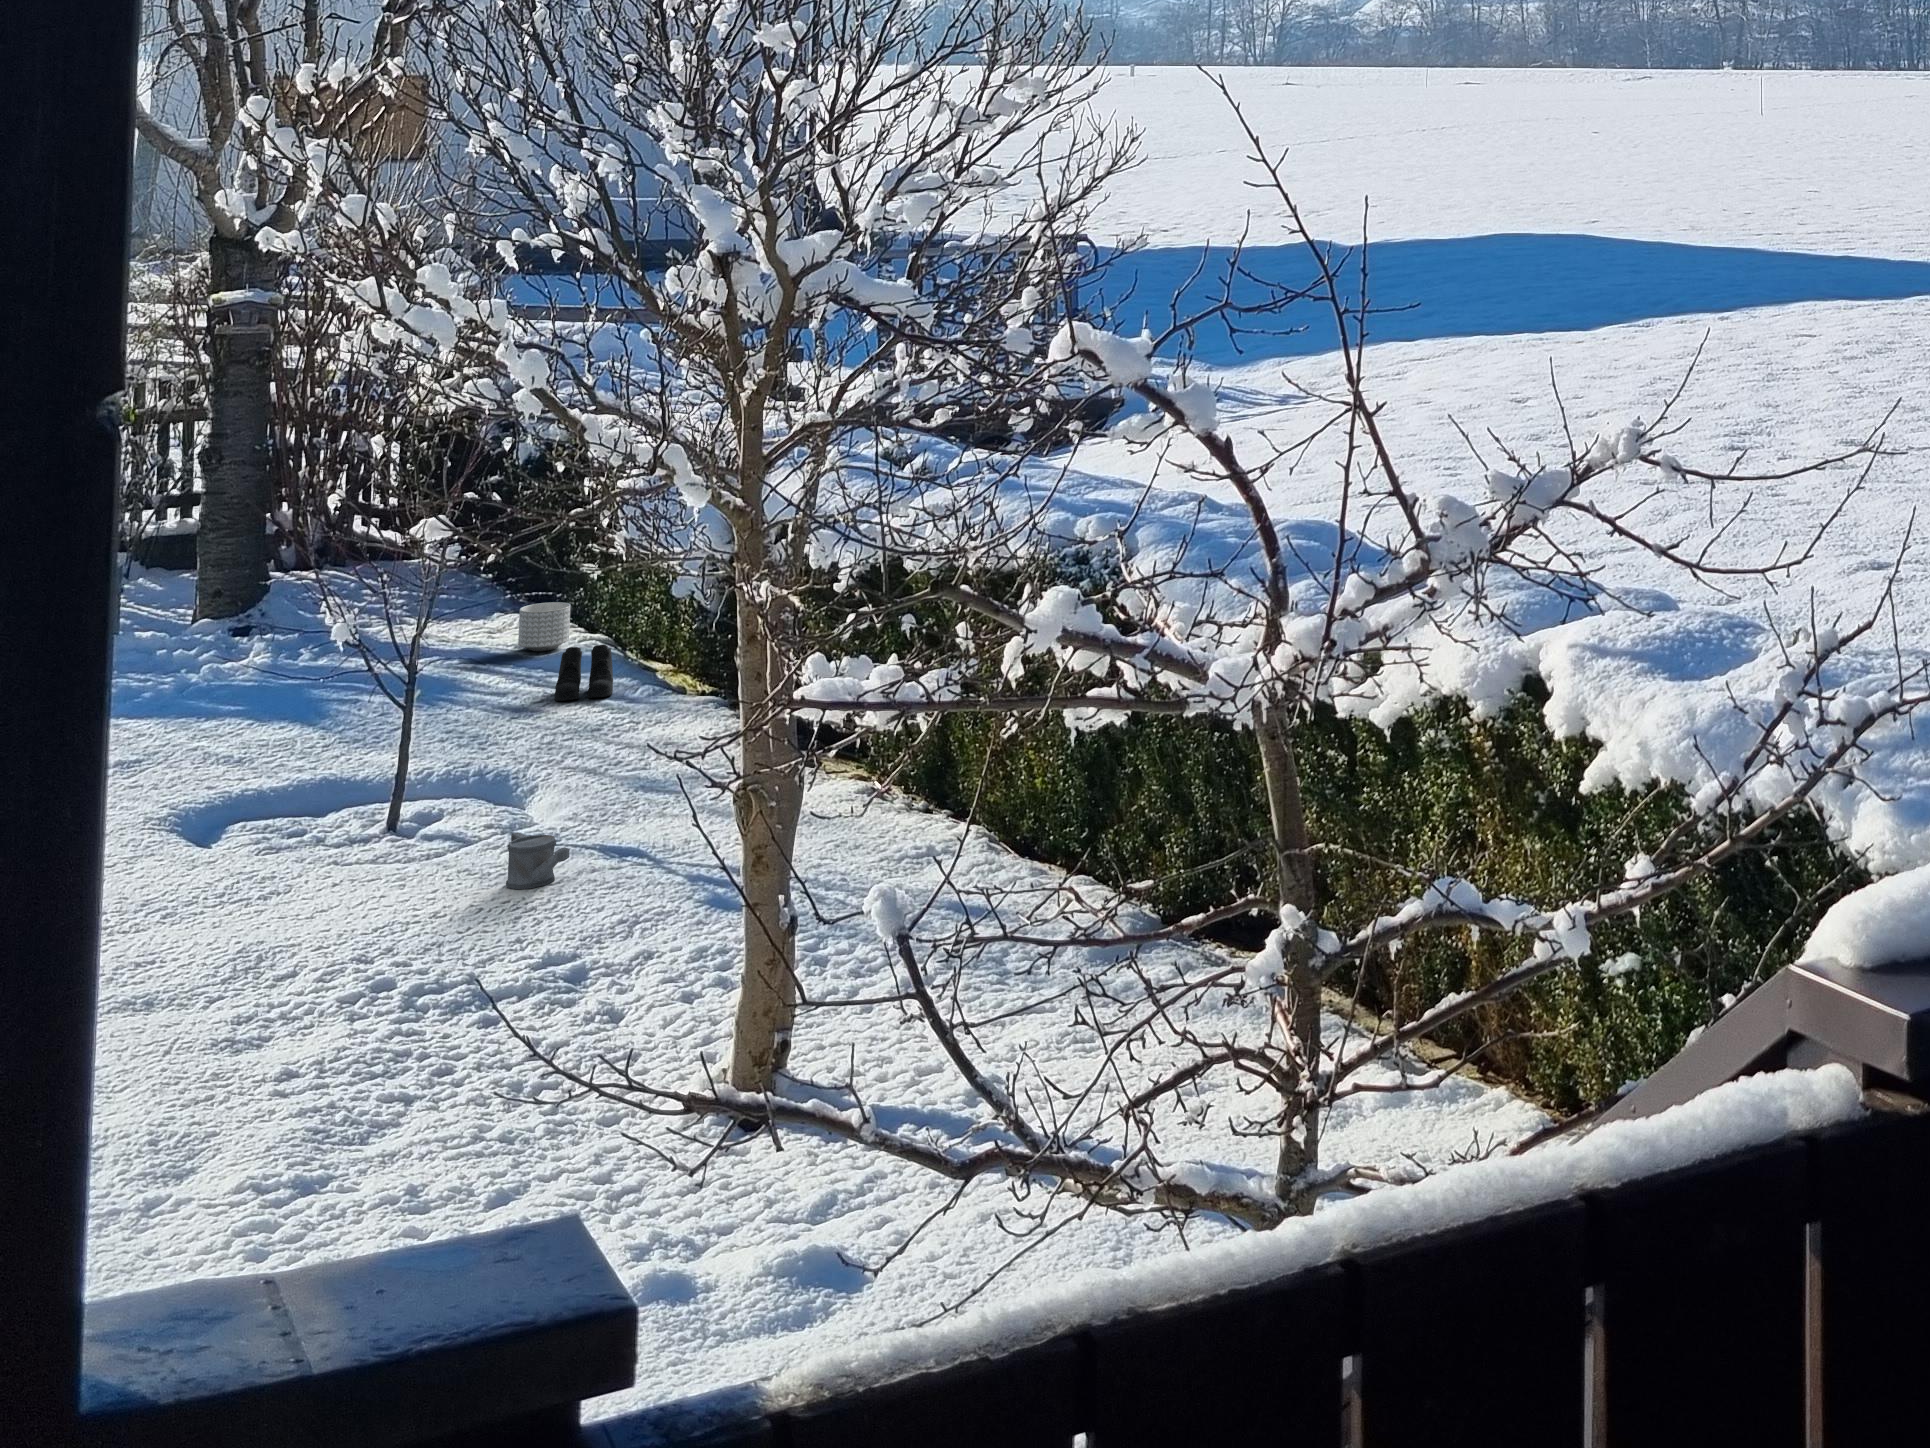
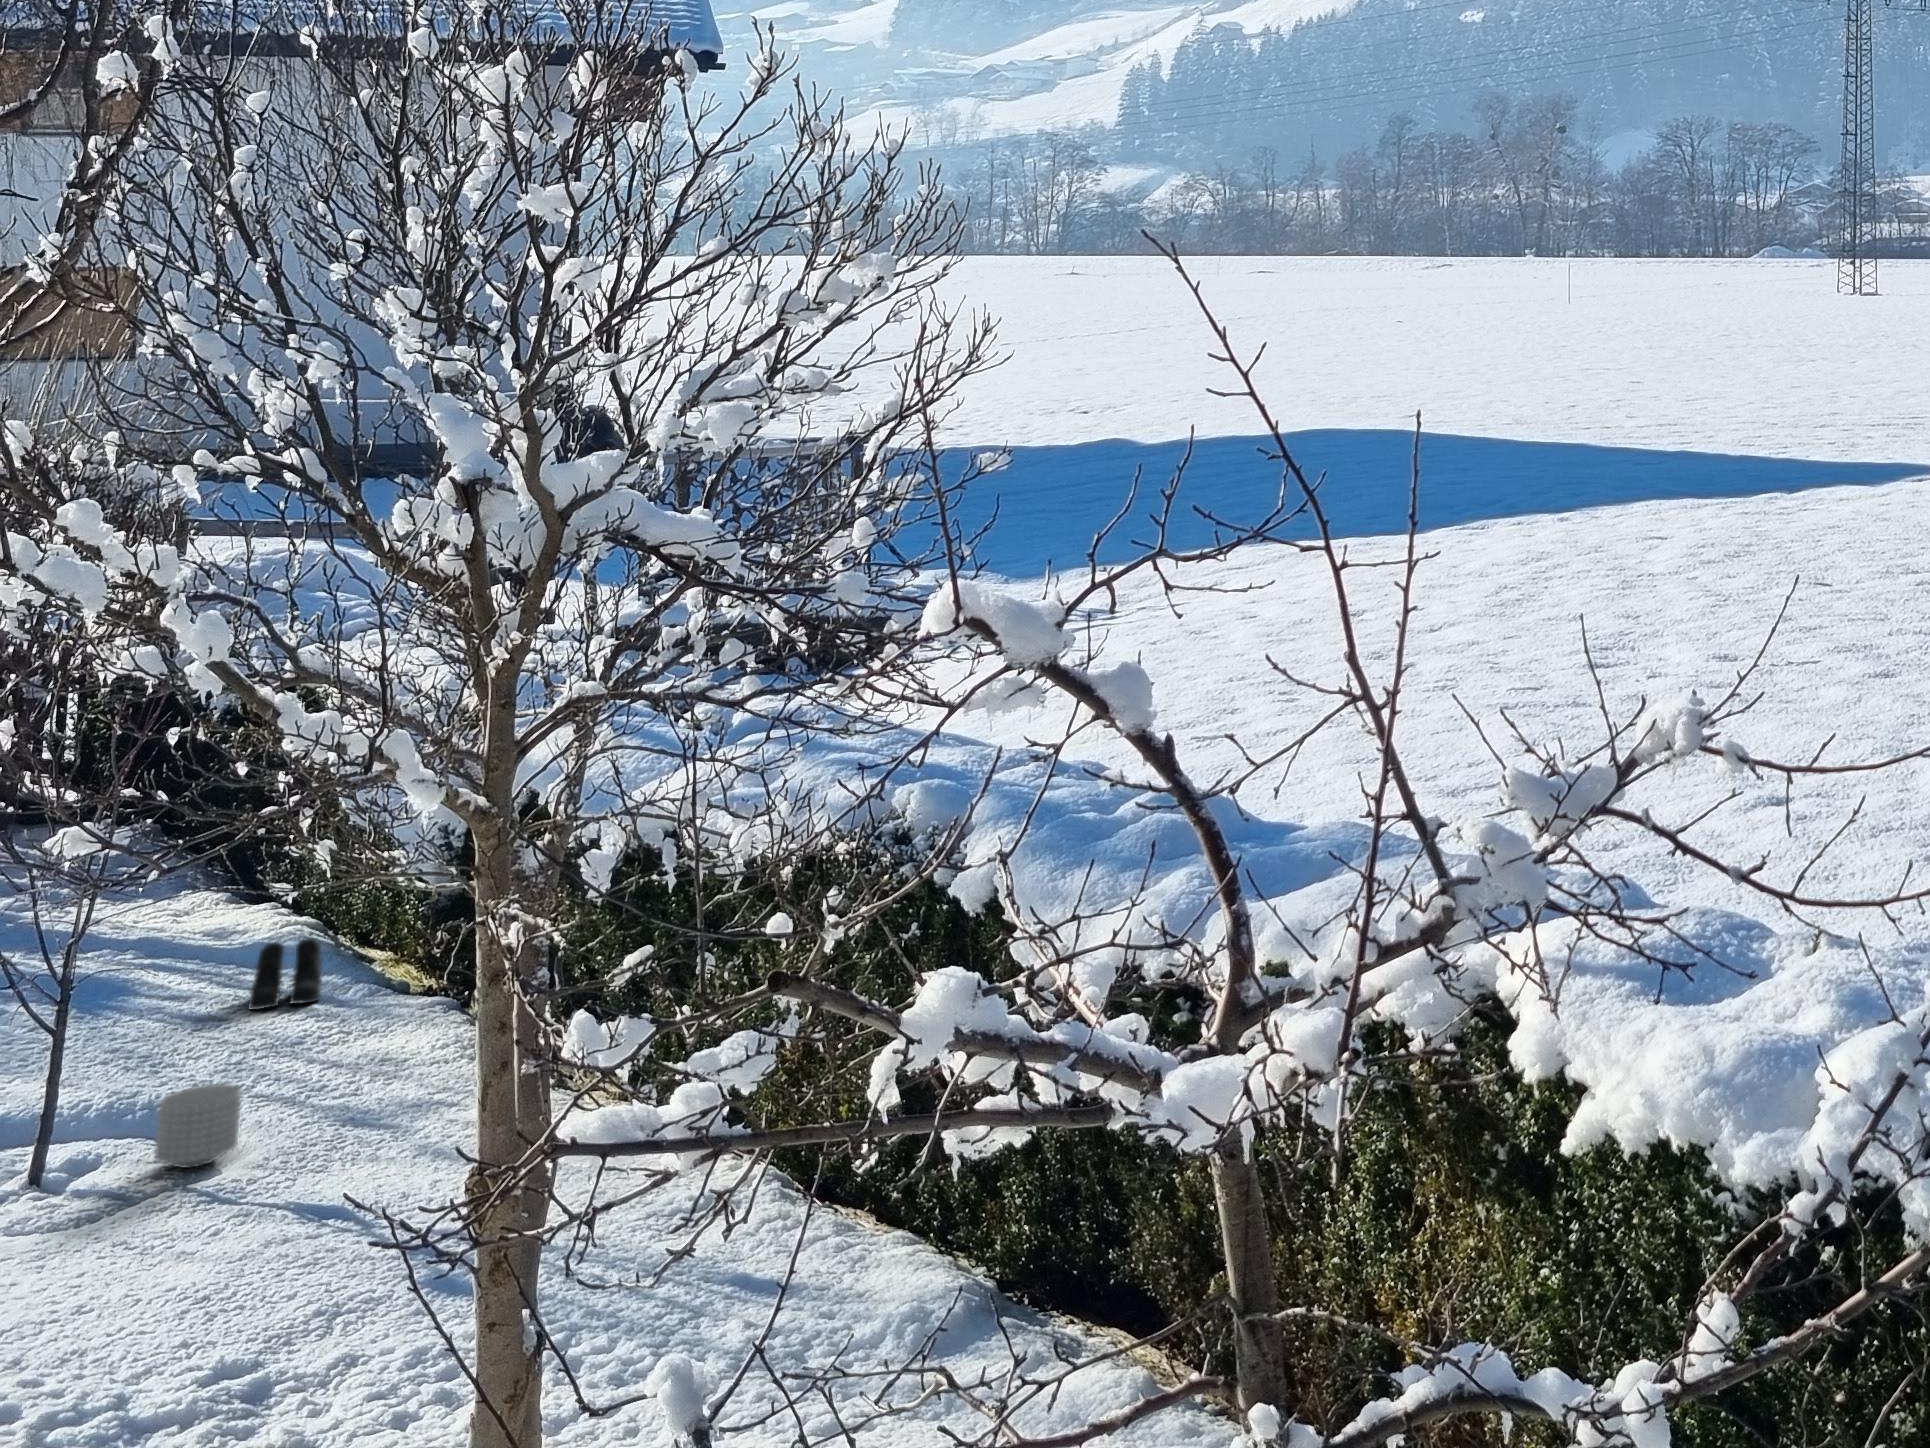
planter: present [518,602,571,651] -> present [155,1084,242,1168]
watering can: present [506,832,570,889] -> none [172,1196,254,1271]

